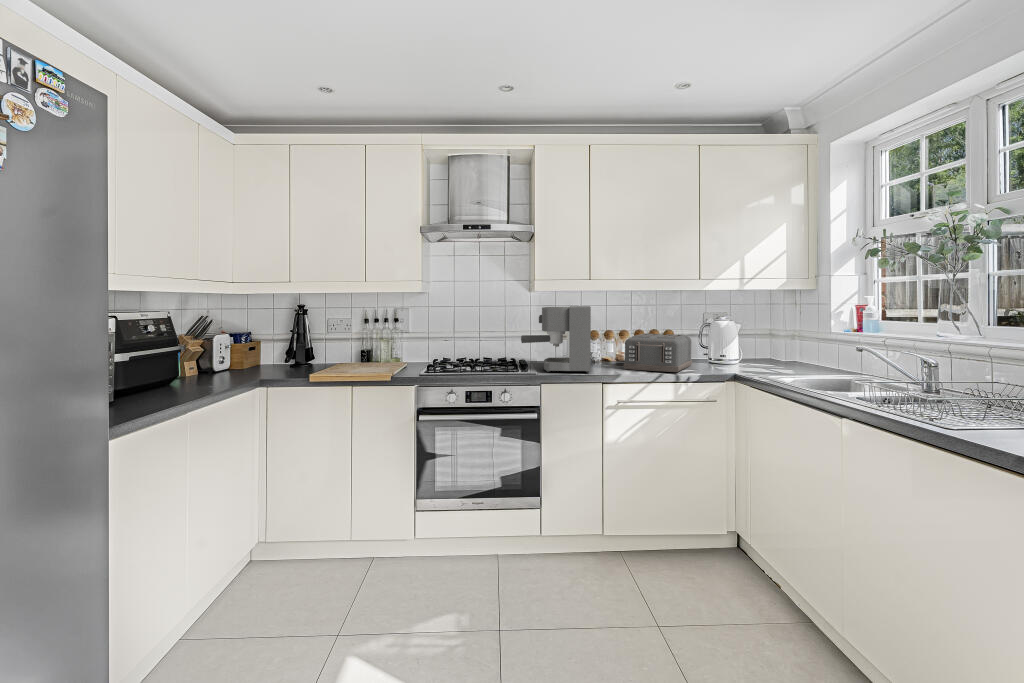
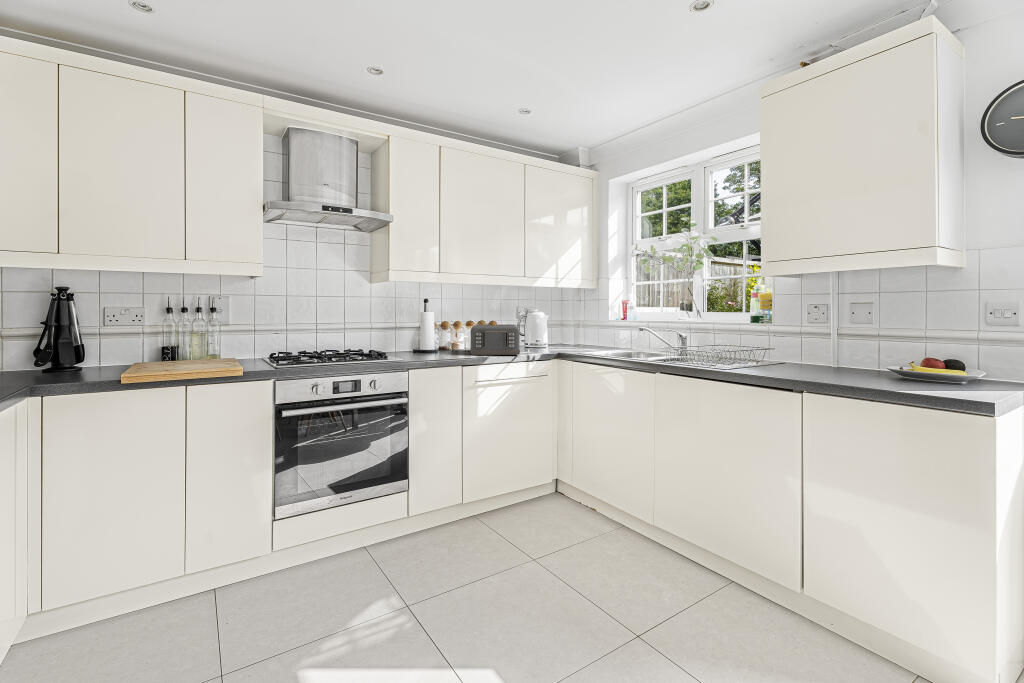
coffee maker: present [521,306,591,372] -> none [379,295,451,359]

